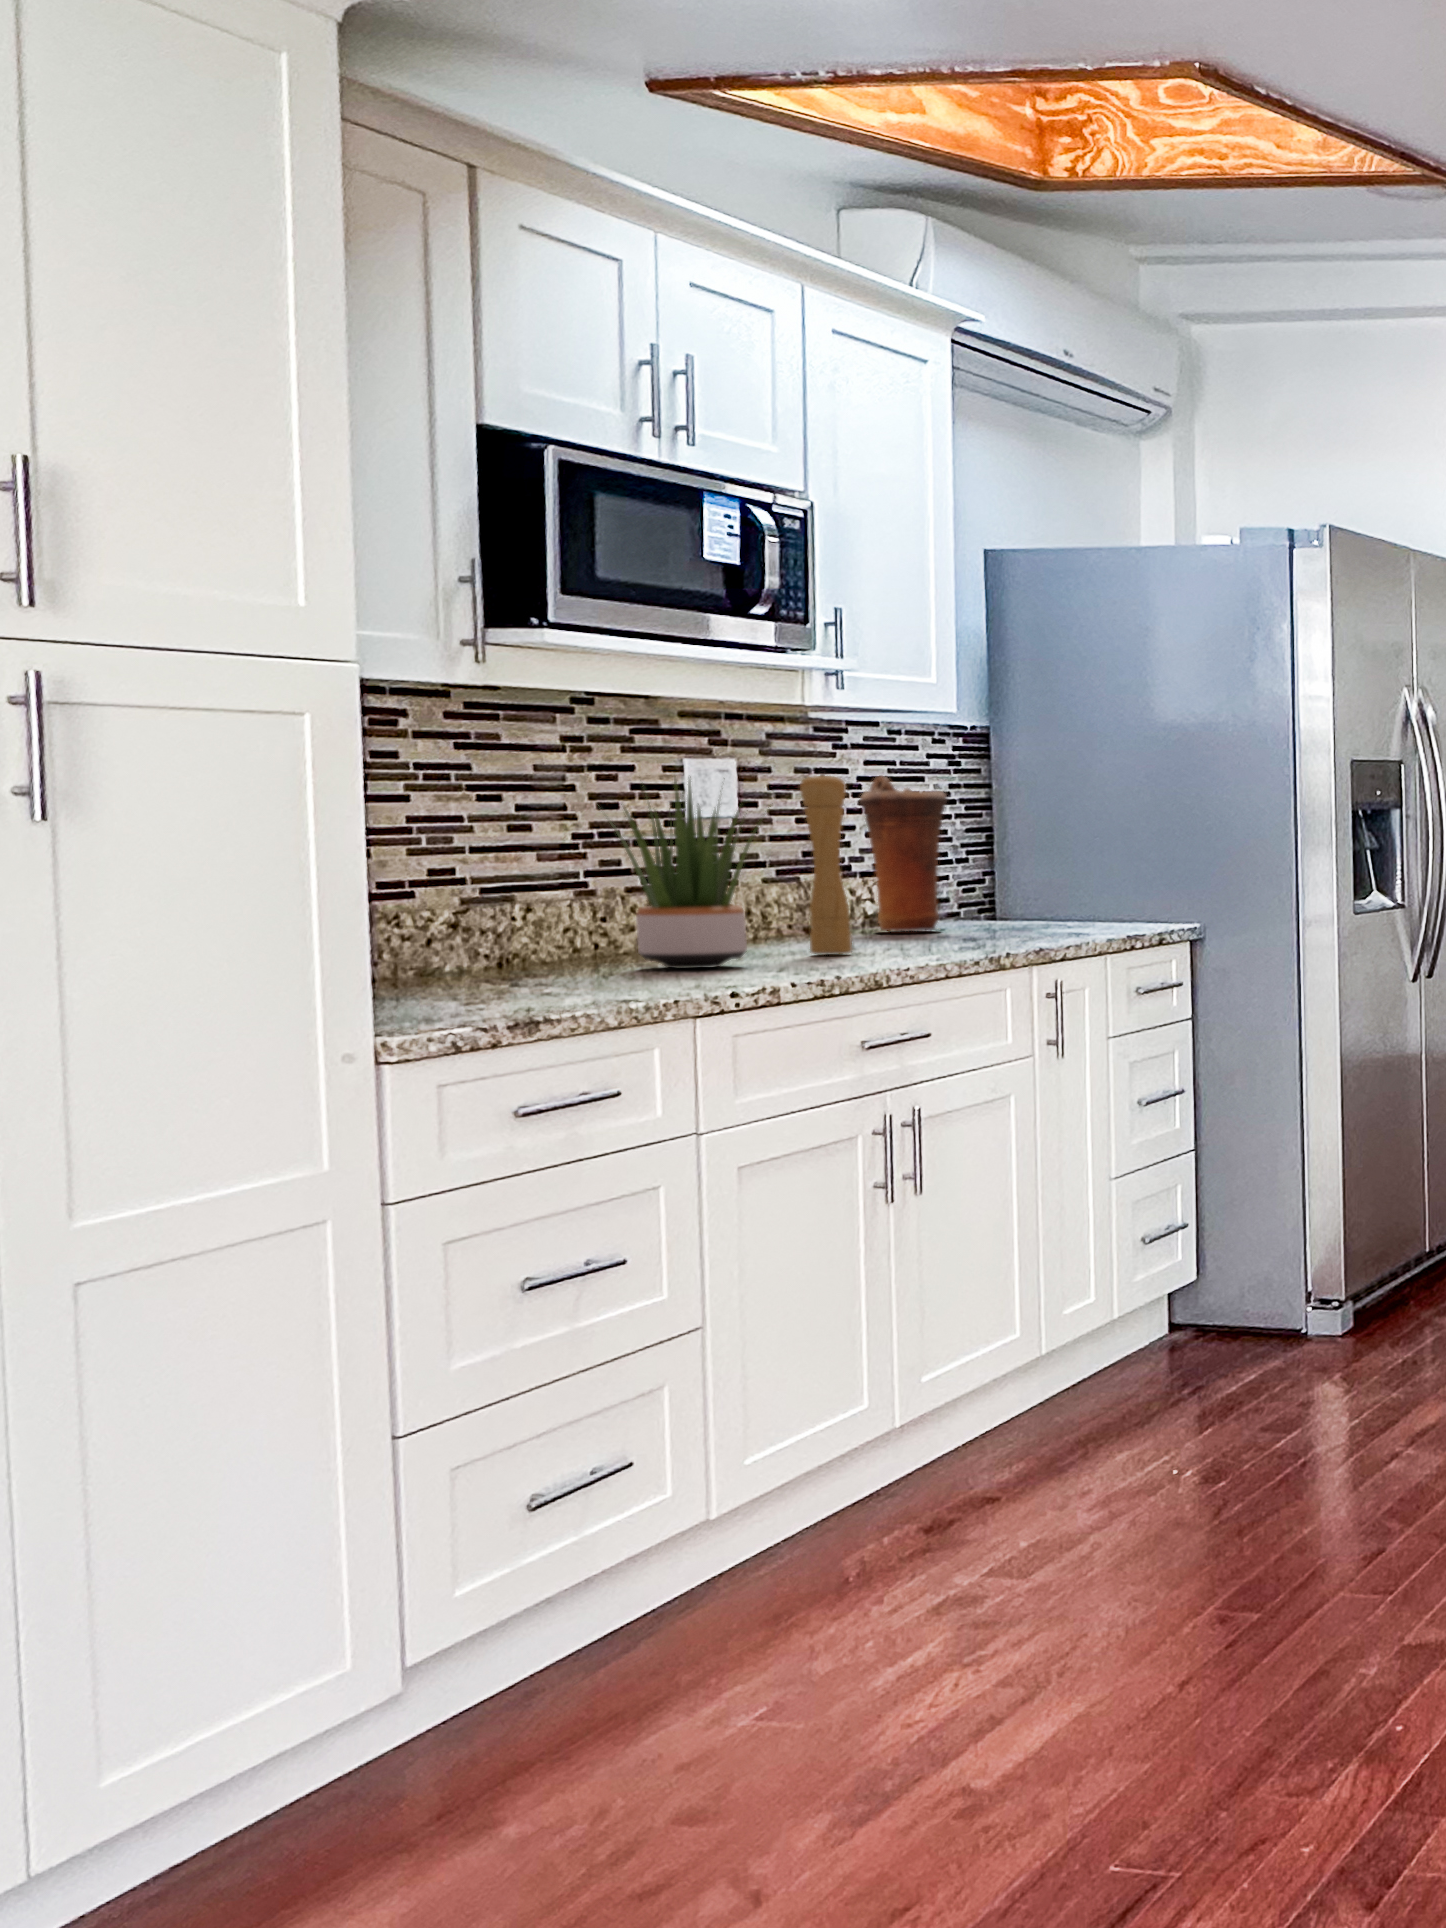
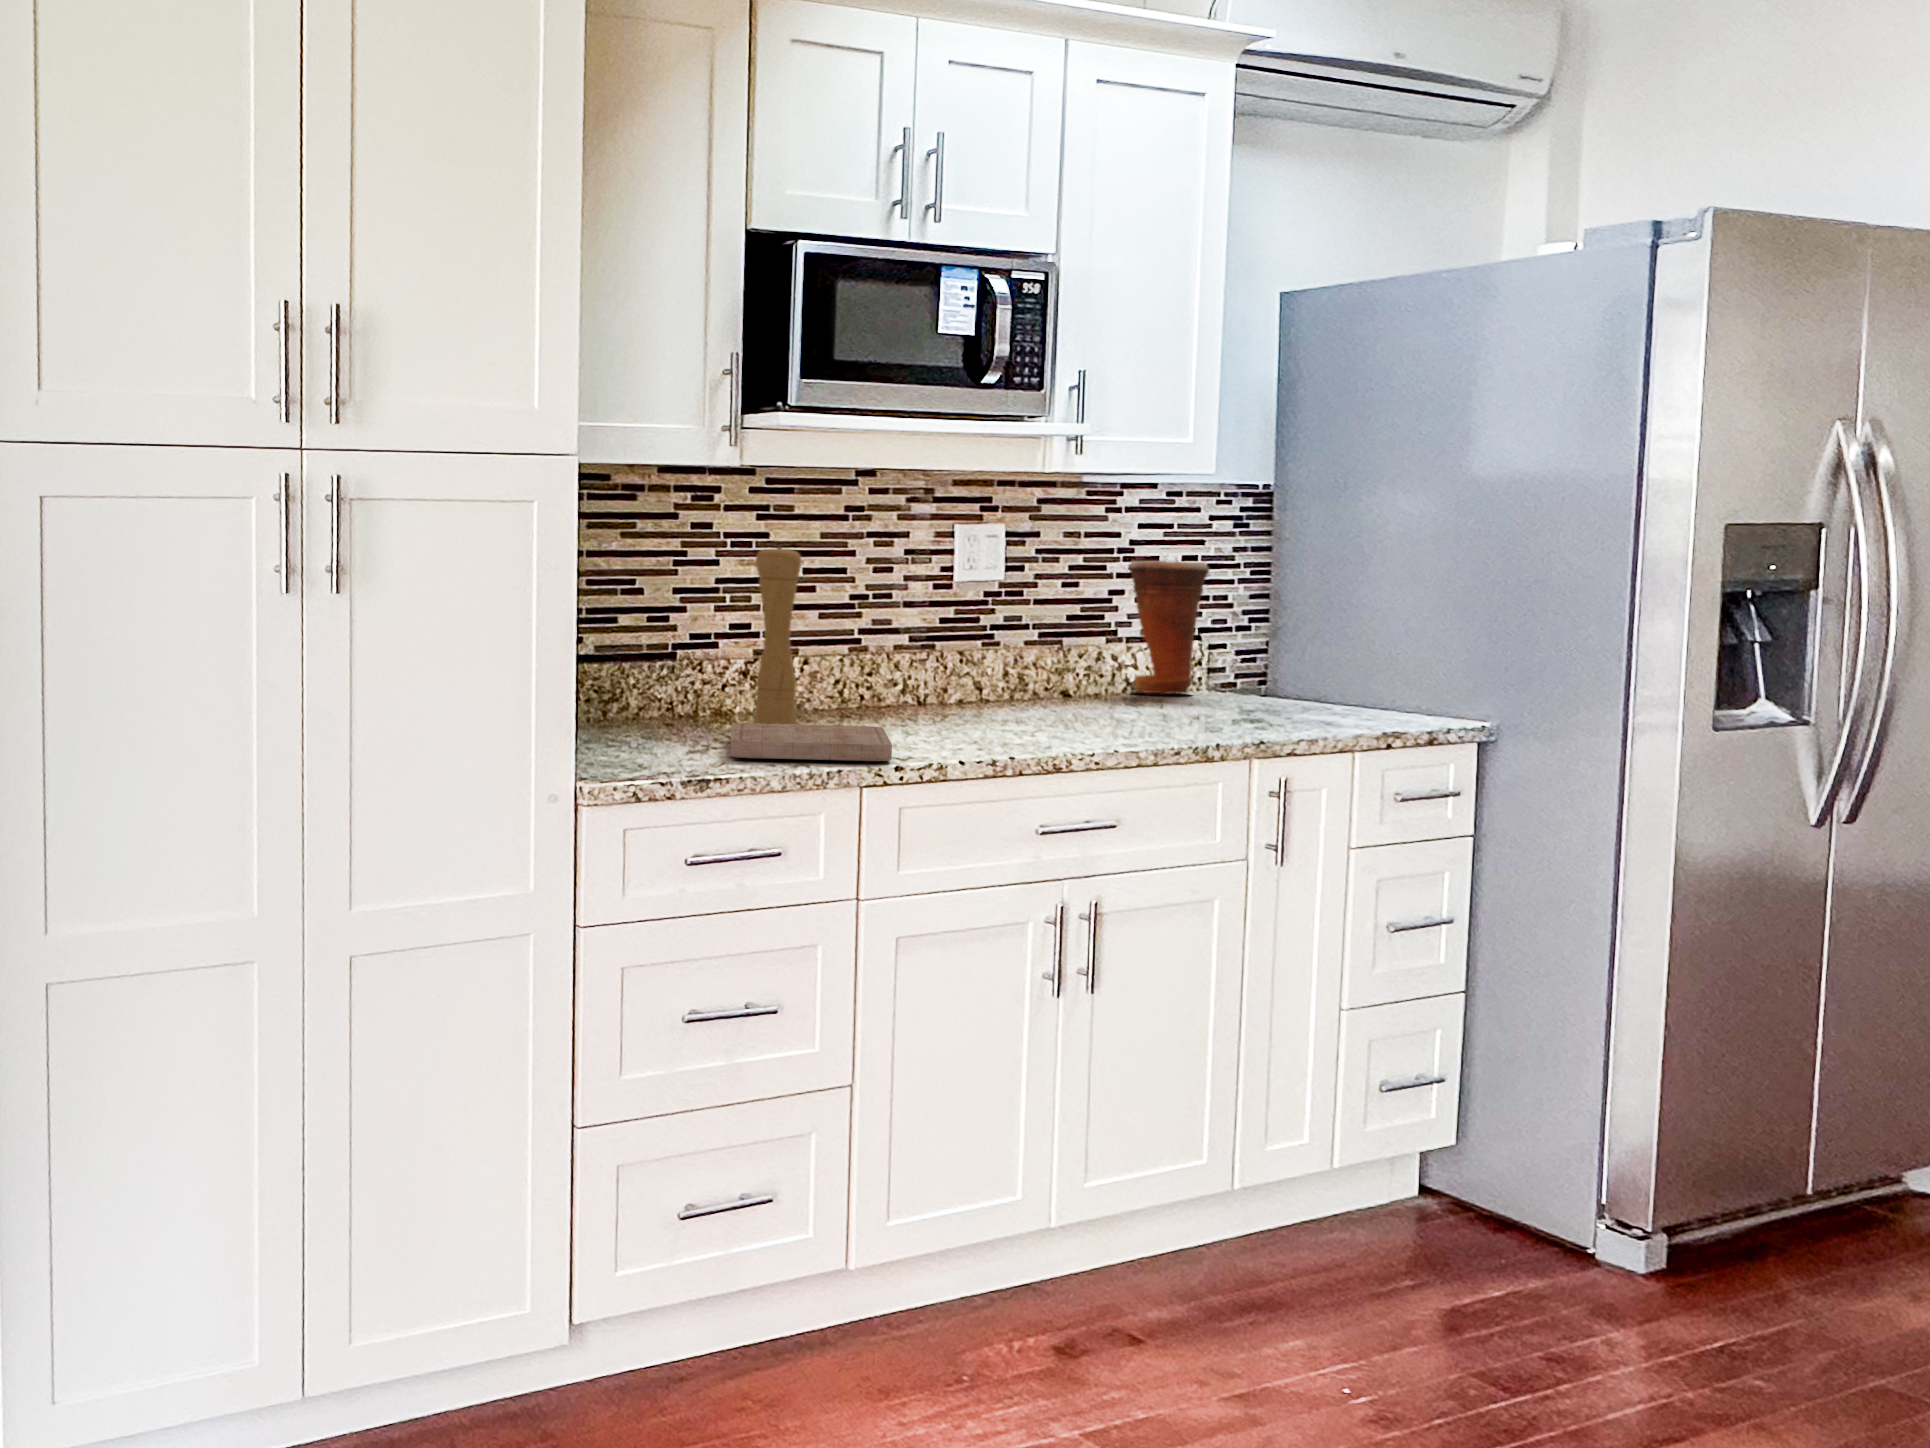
pepper mill: present [800,773,852,955] -> present [755,546,801,725]
potted plant: present [599,780,771,968] -> none [873,548,1028,727]
cutting board: none [461,968,654,1004] -> present [730,723,892,761]

